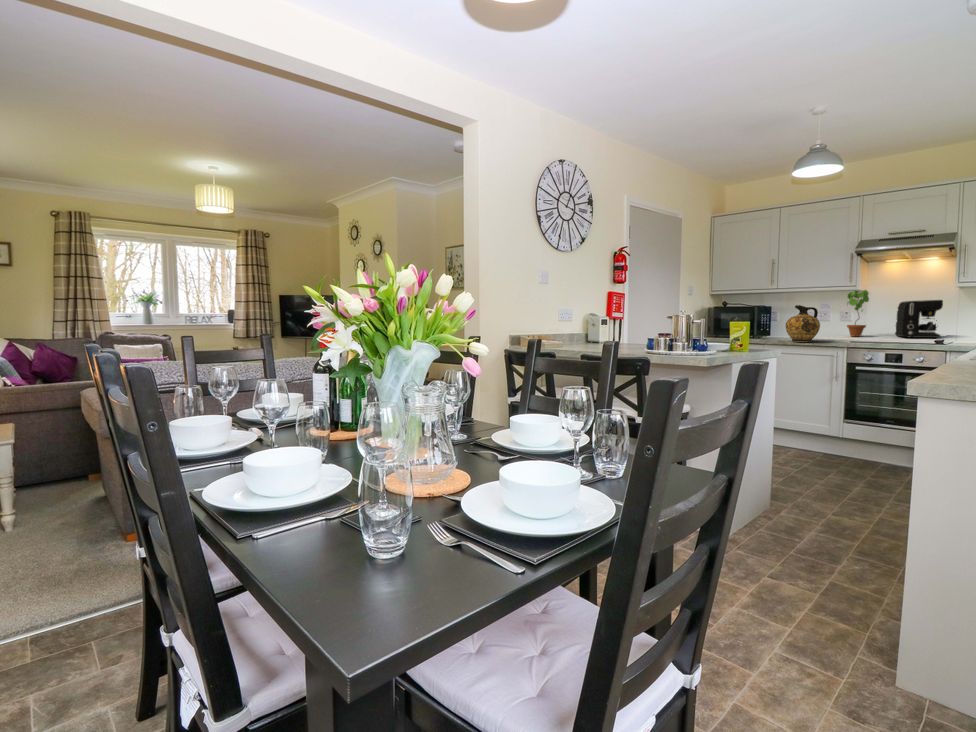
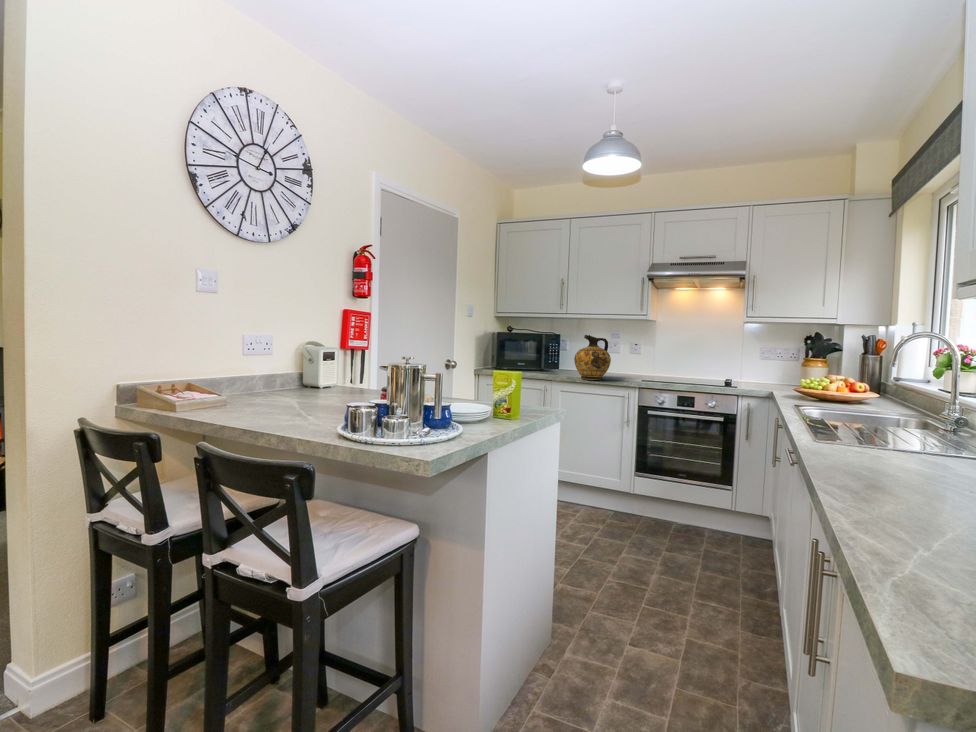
potted plant: present [847,290,869,337] -> none [637,319,659,372]
coffee maker: present [895,300,943,338] -> none [683,334,728,376]

